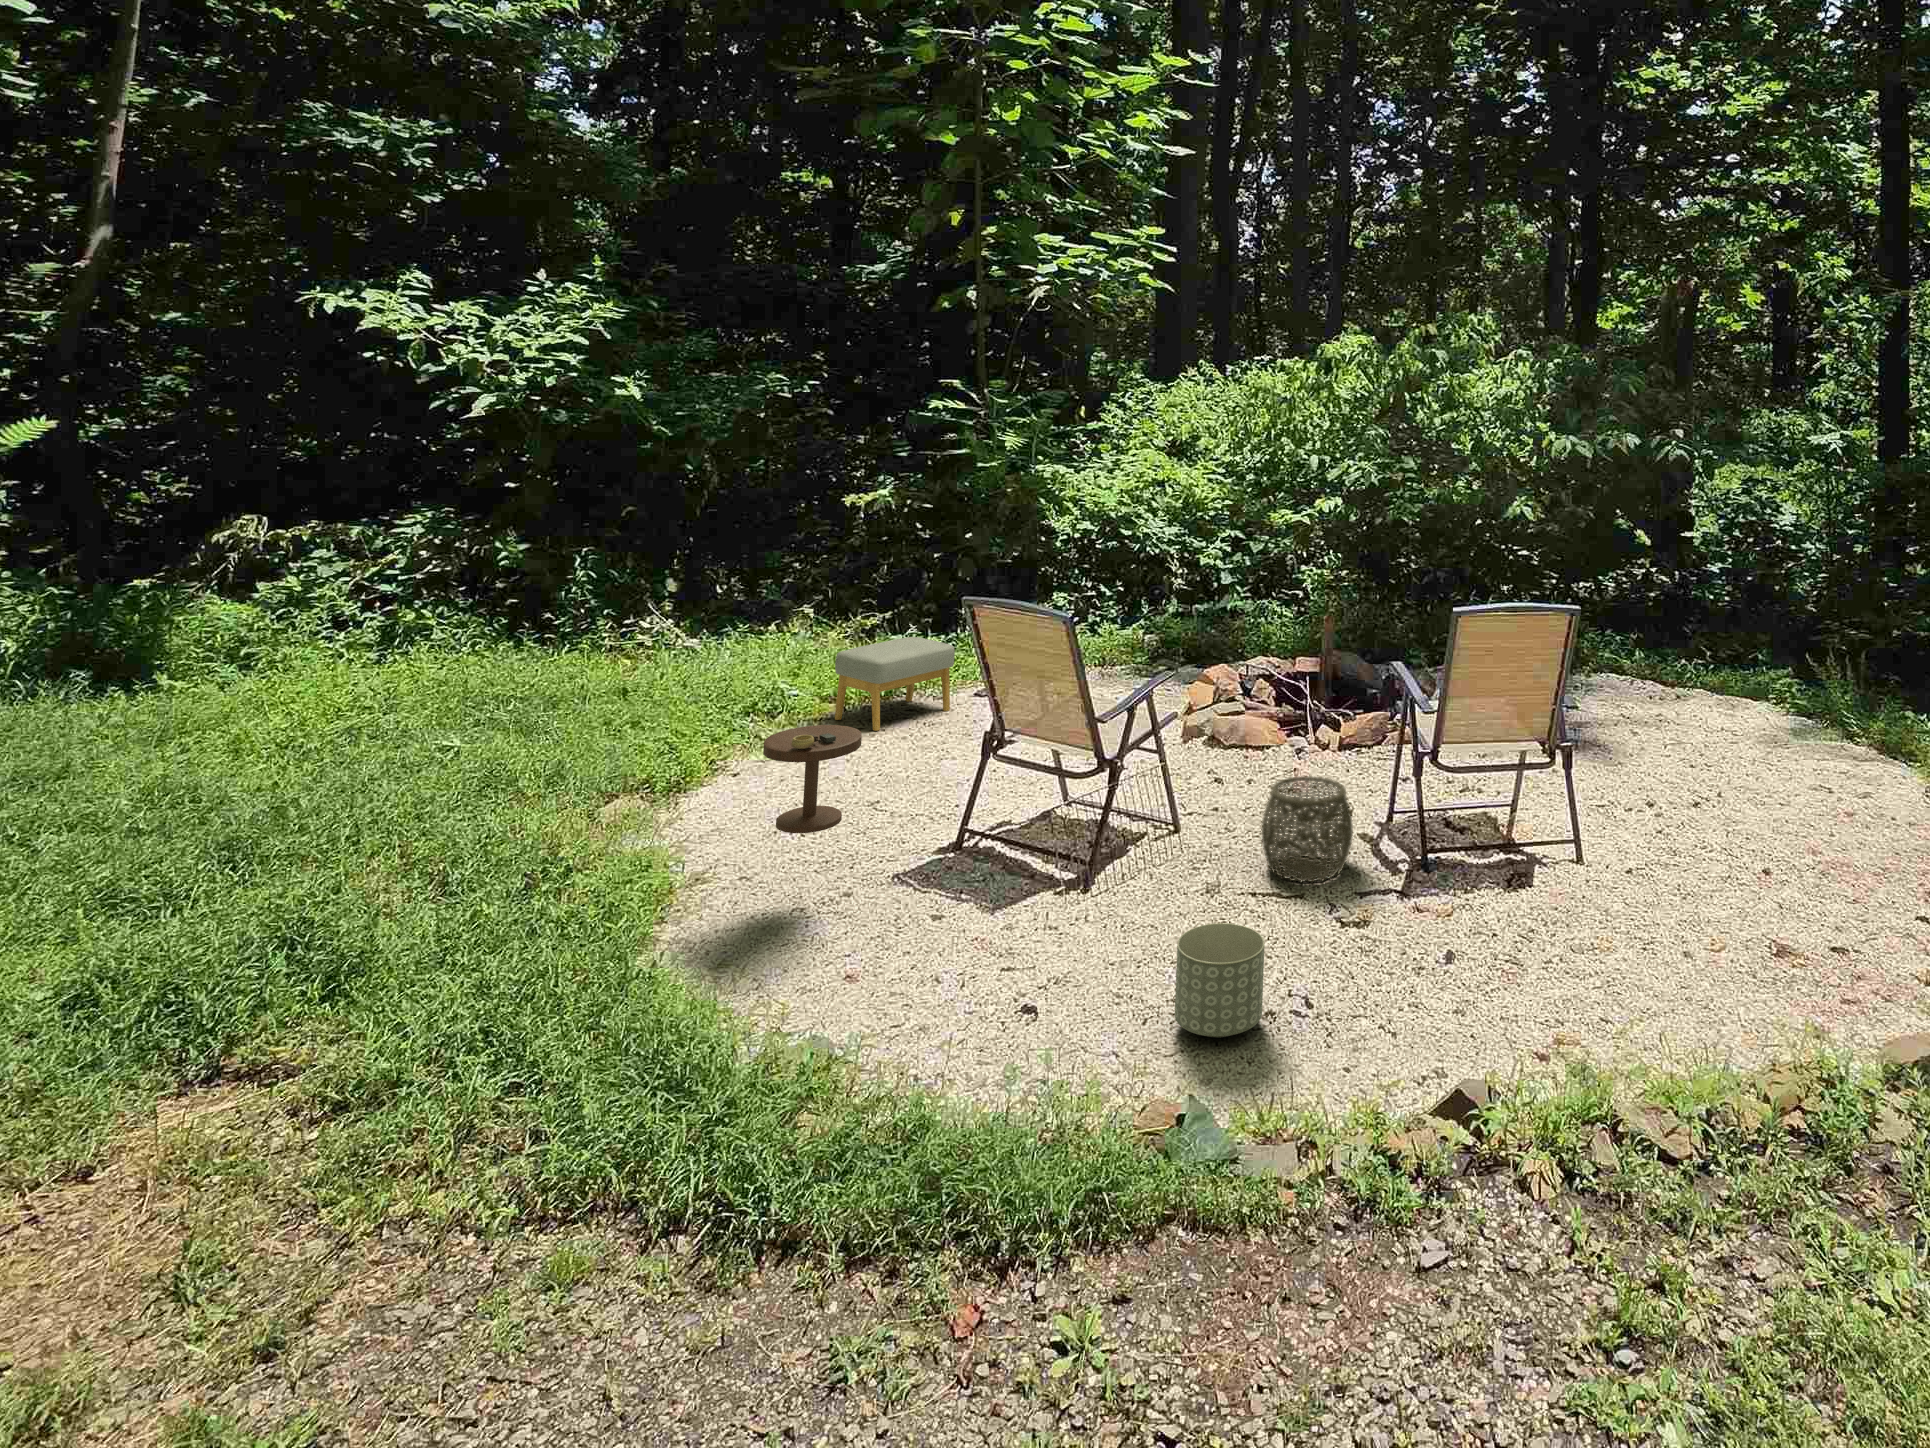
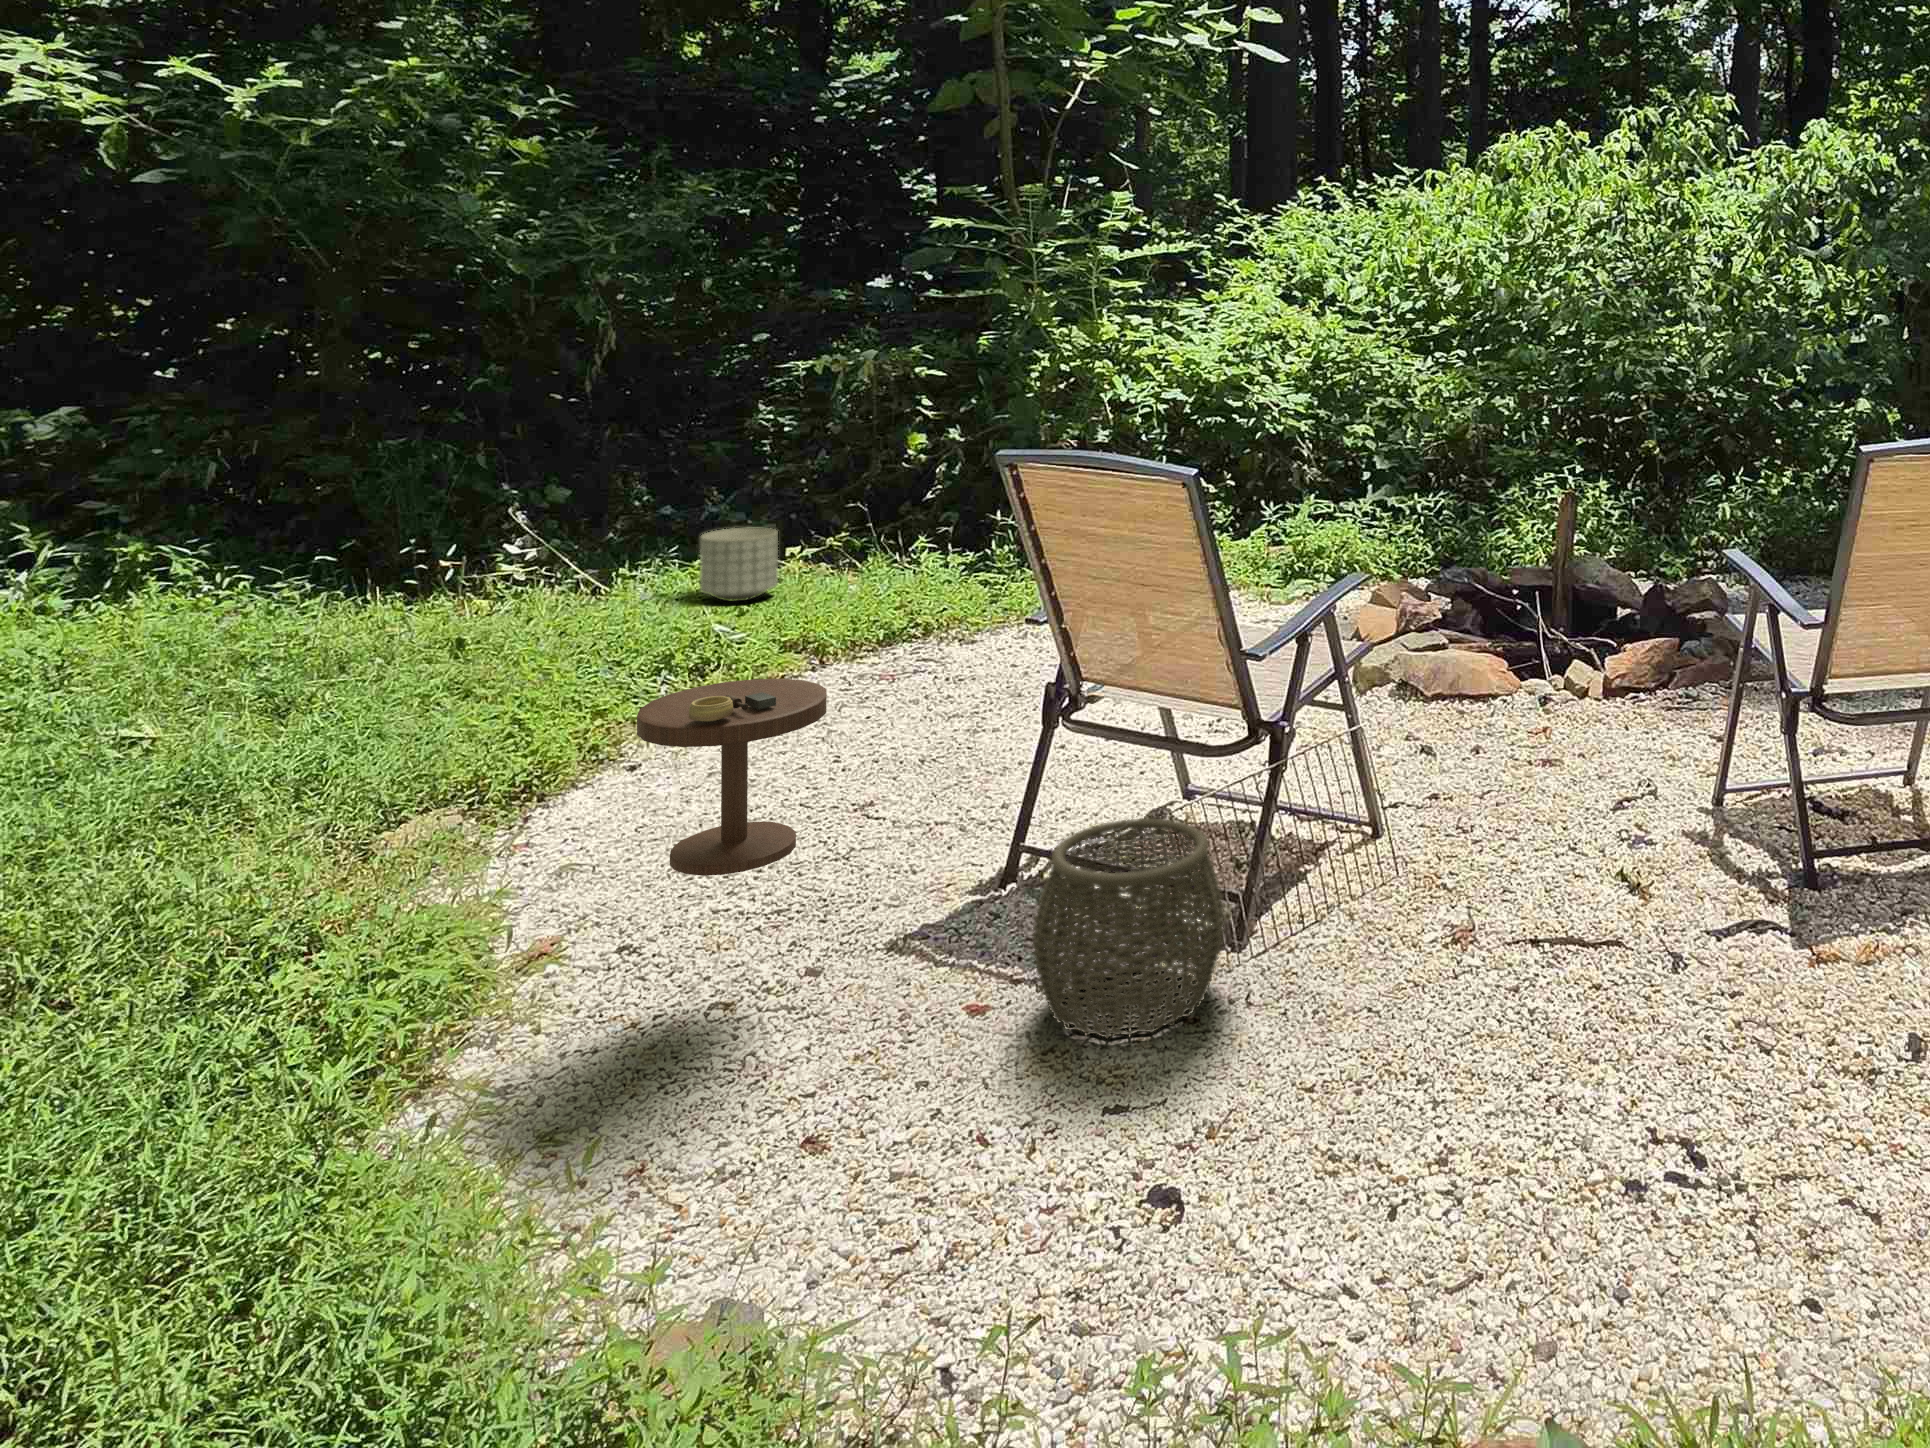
footstool: present [835,637,955,731] -> none [799,552,988,694]
woven basket: present [1261,776,1353,882] -> present [1032,819,1225,1038]
planter: present [1175,923,1265,1038] -> present [700,528,778,602]

